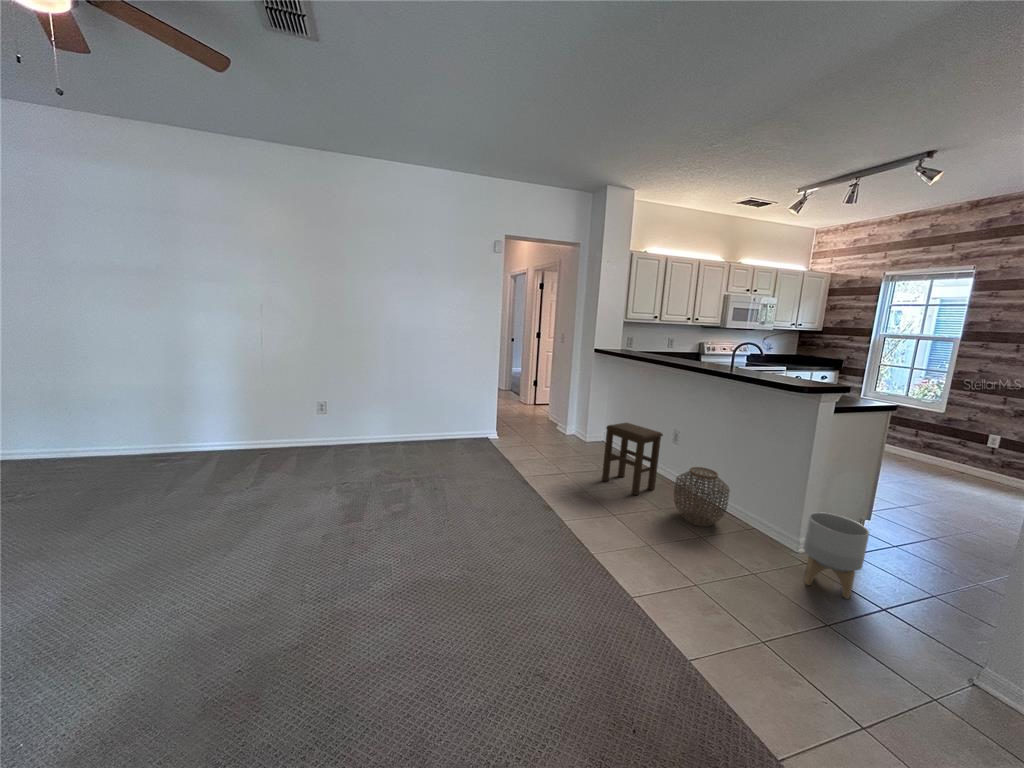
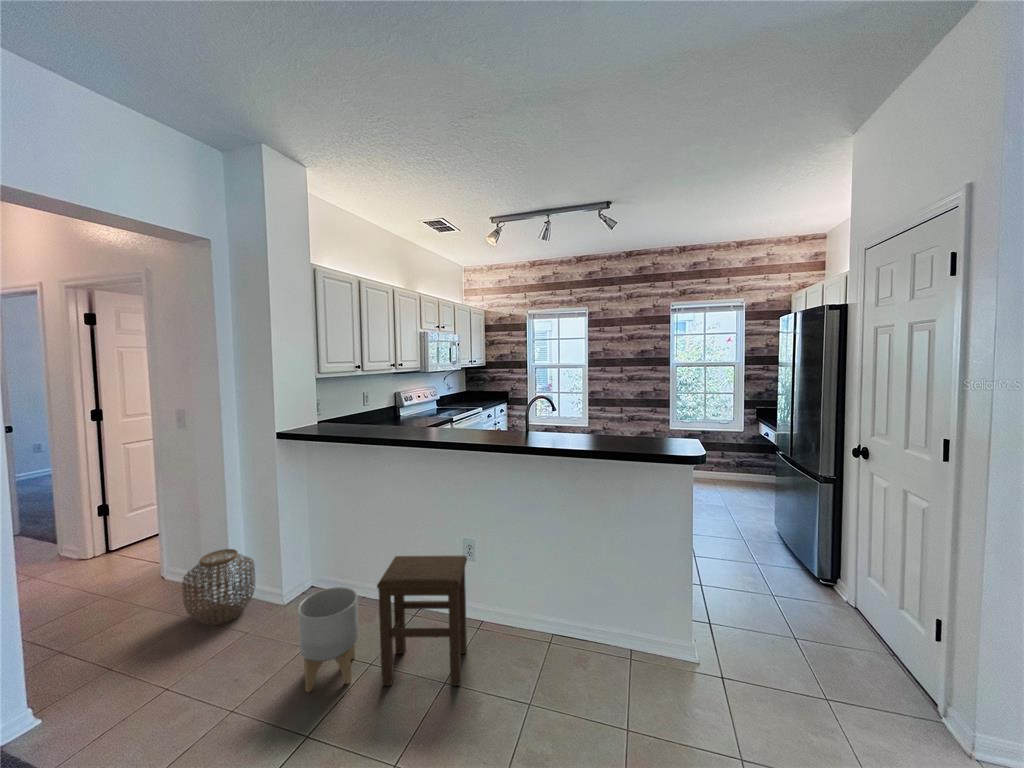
woven basket: present [674,467,730,526] -> present [182,549,255,625]
planter: present [804,512,869,599] -> present [298,587,359,692]

